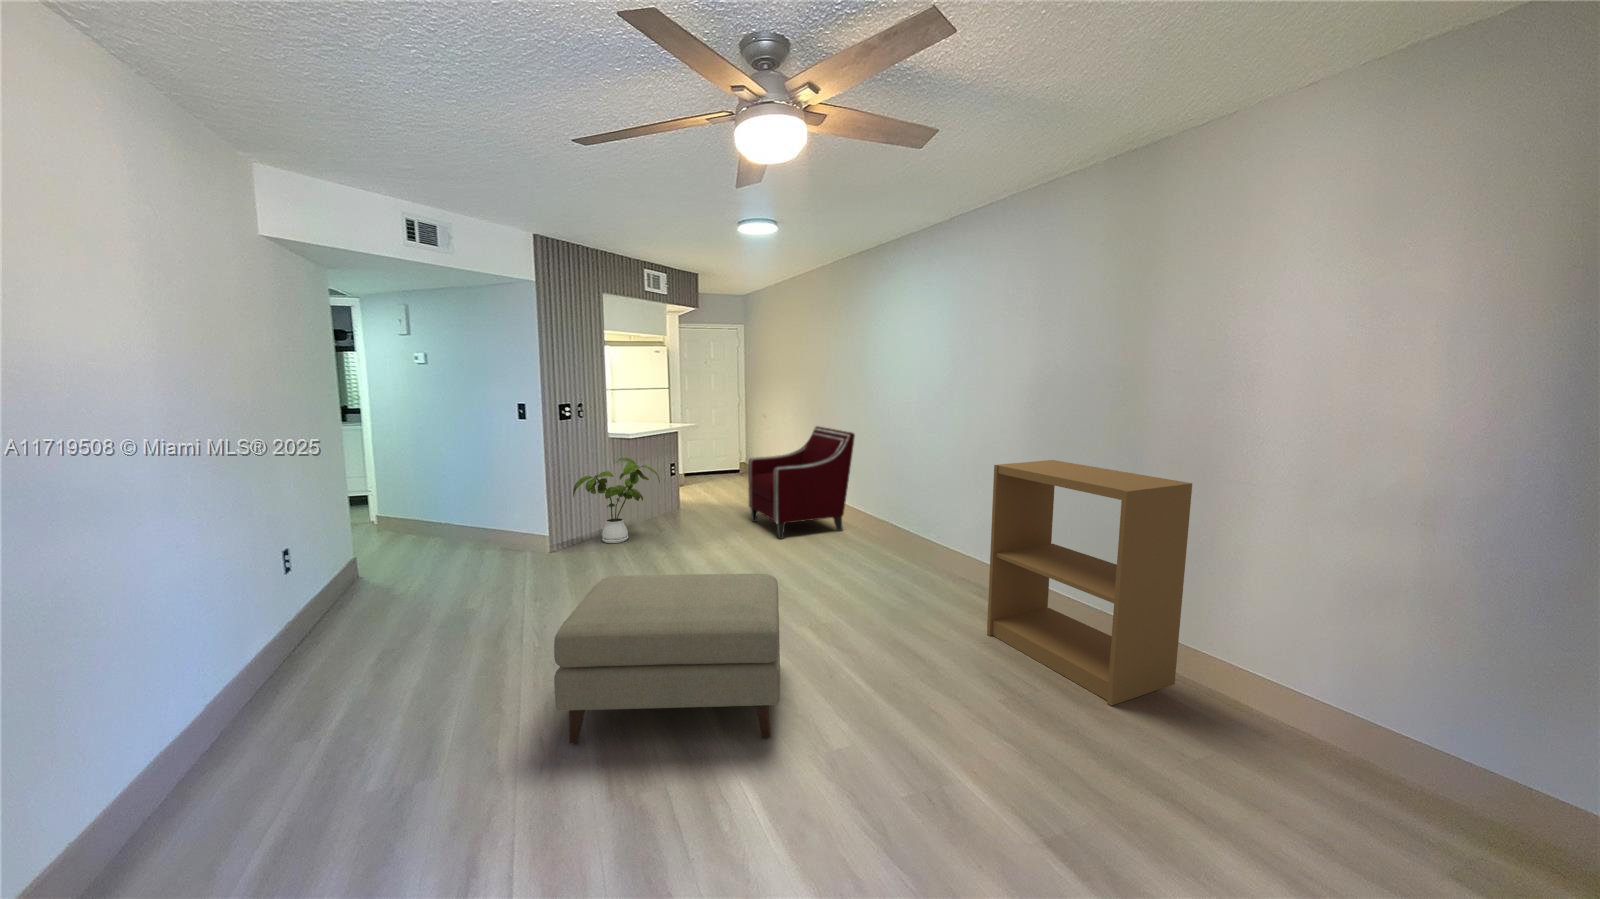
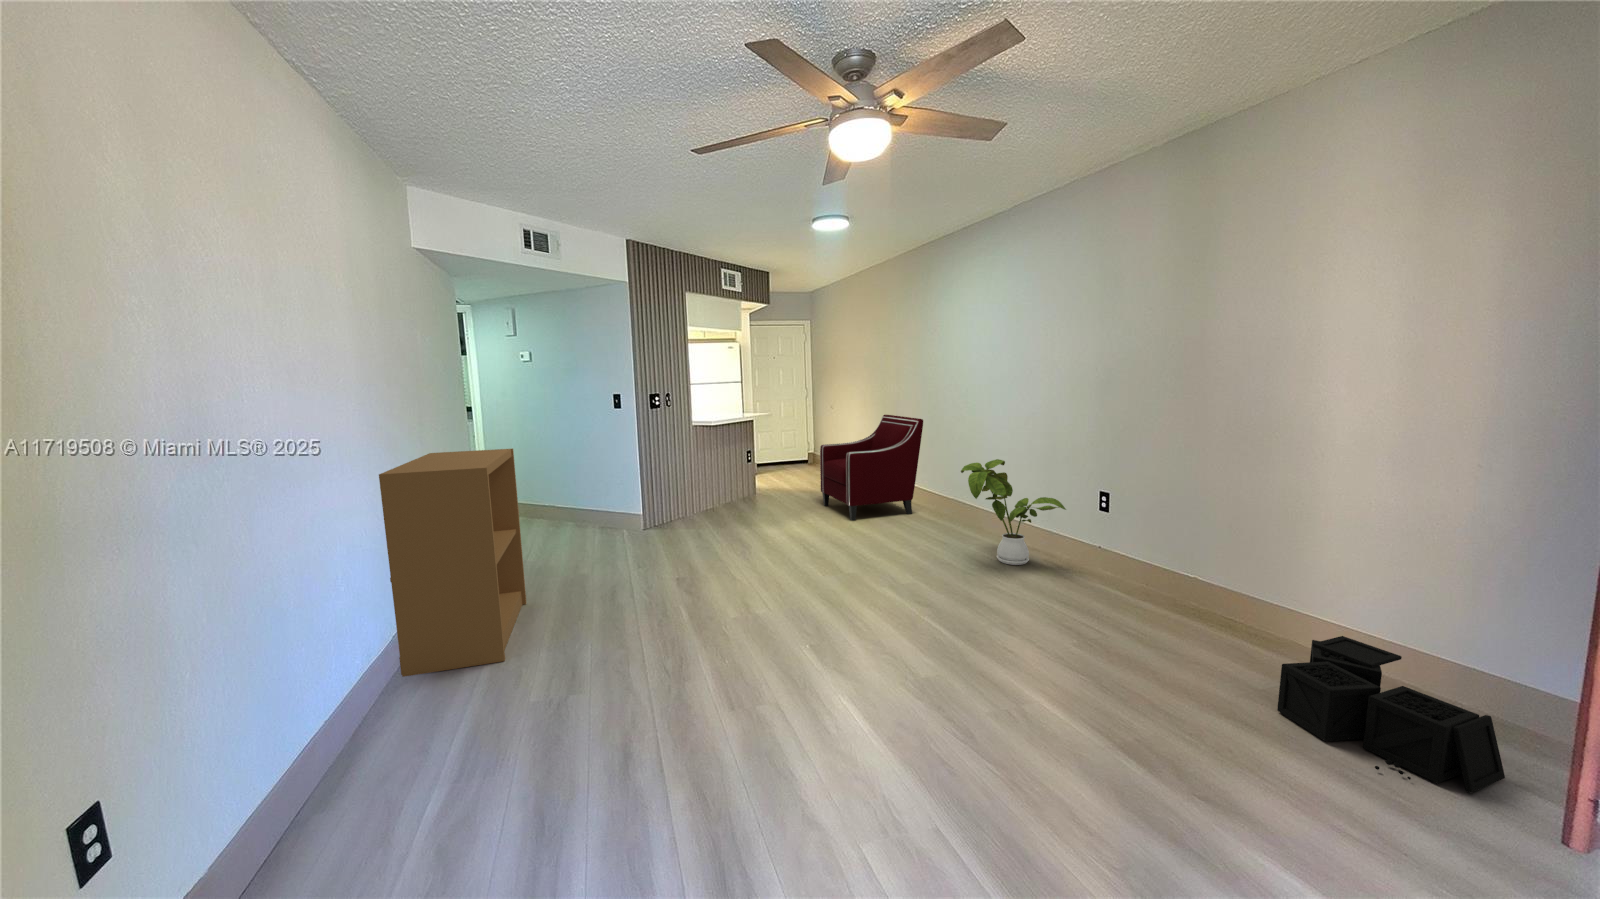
house plant: present [573,458,660,543] -> present [961,459,1066,565]
bookshelf: present [987,460,1192,706] -> present [379,449,526,677]
ottoman: present [554,574,780,744] -> none [670,538,867,680]
storage bin: none [1203,675,1422,853] -> present [1277,636,1505,793]

